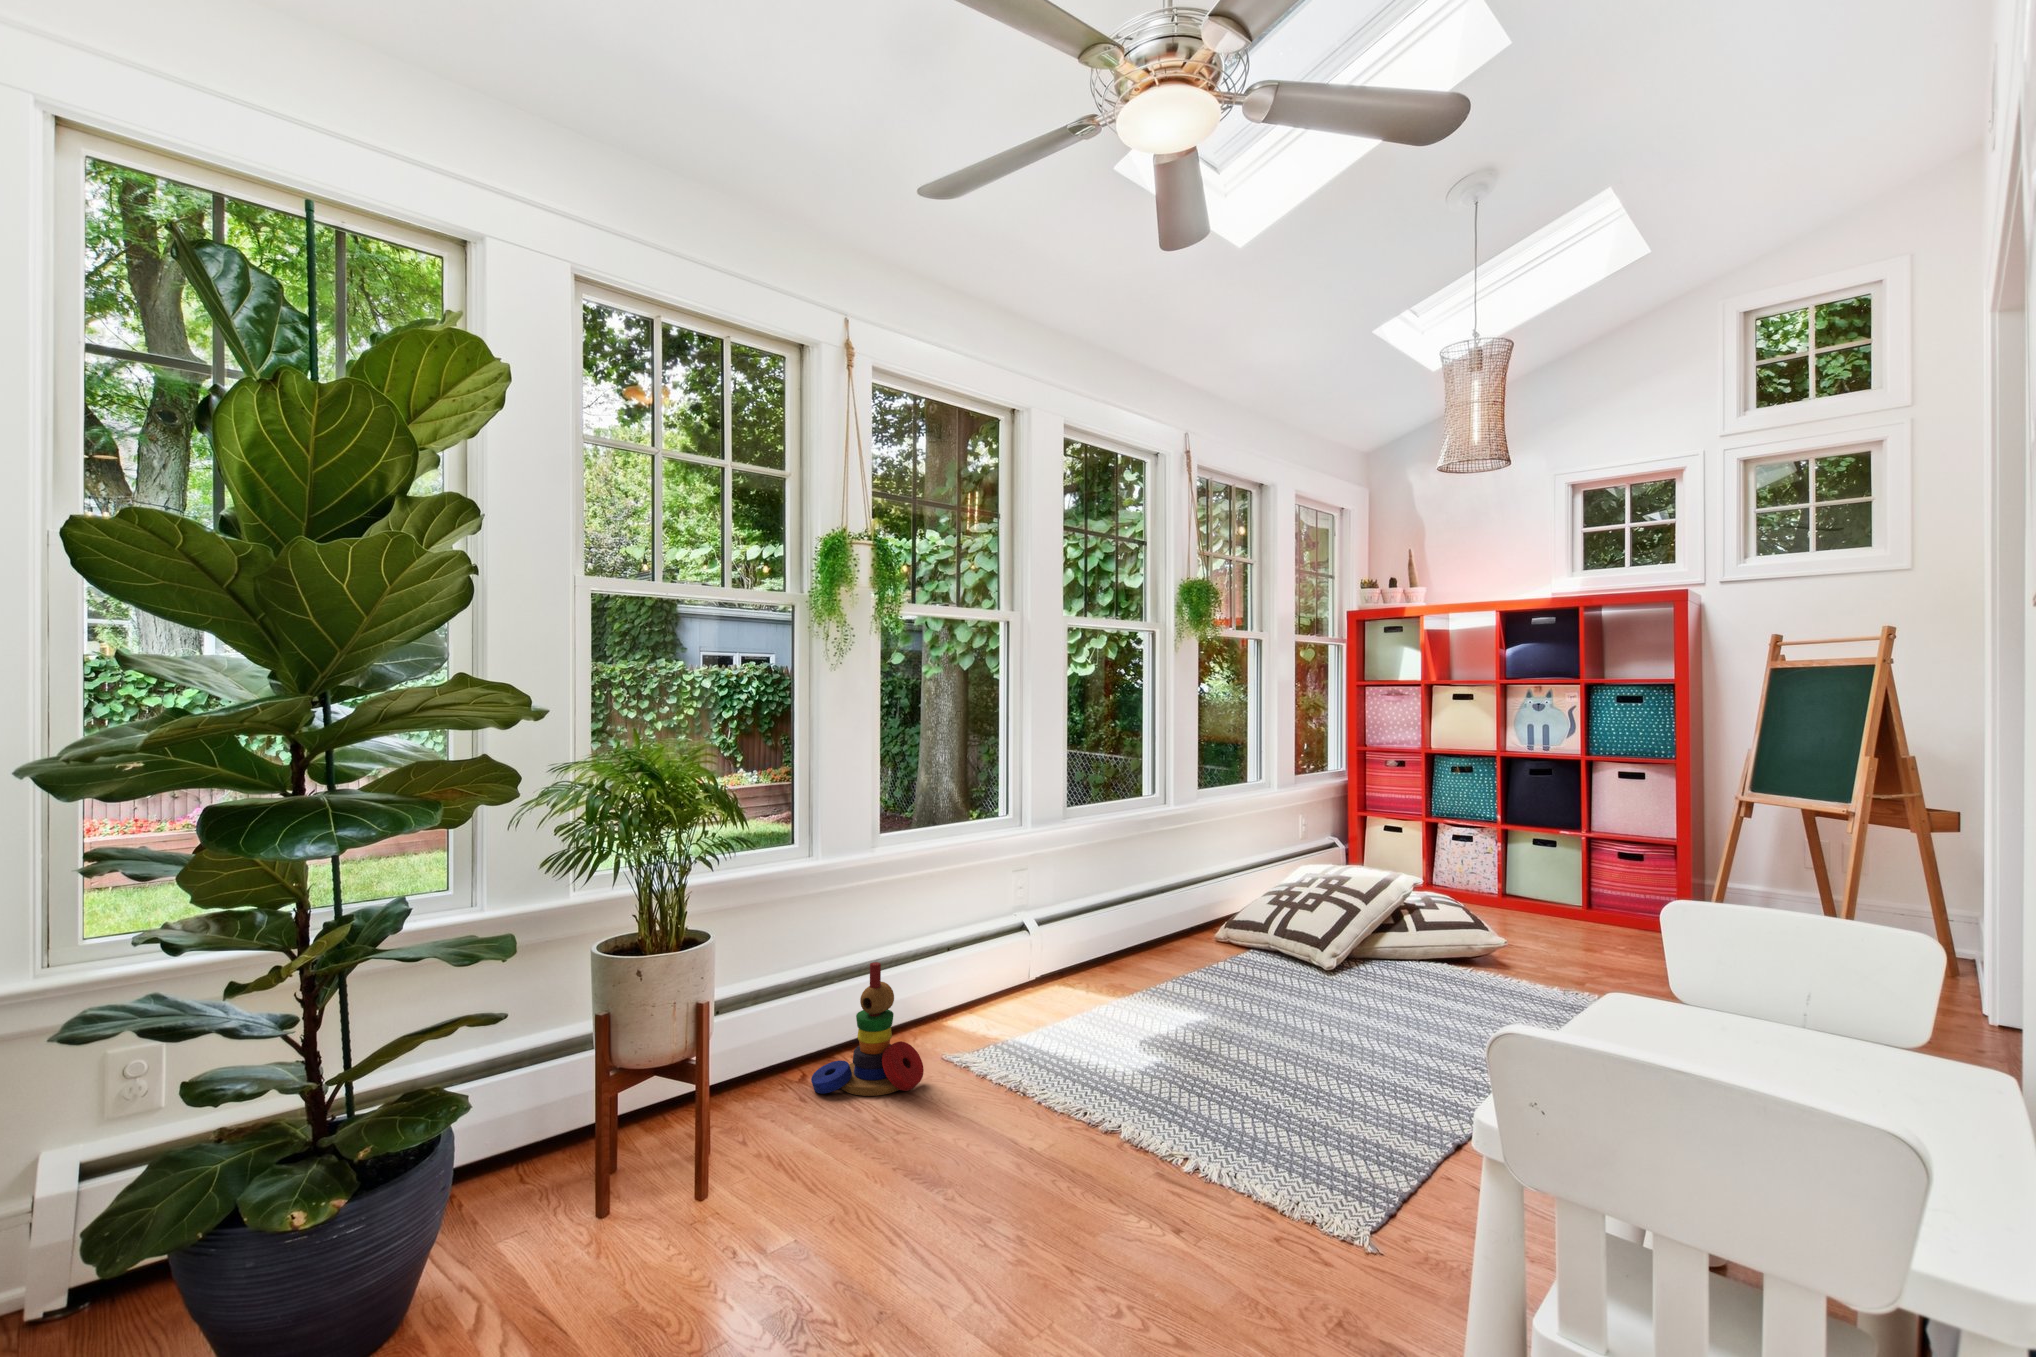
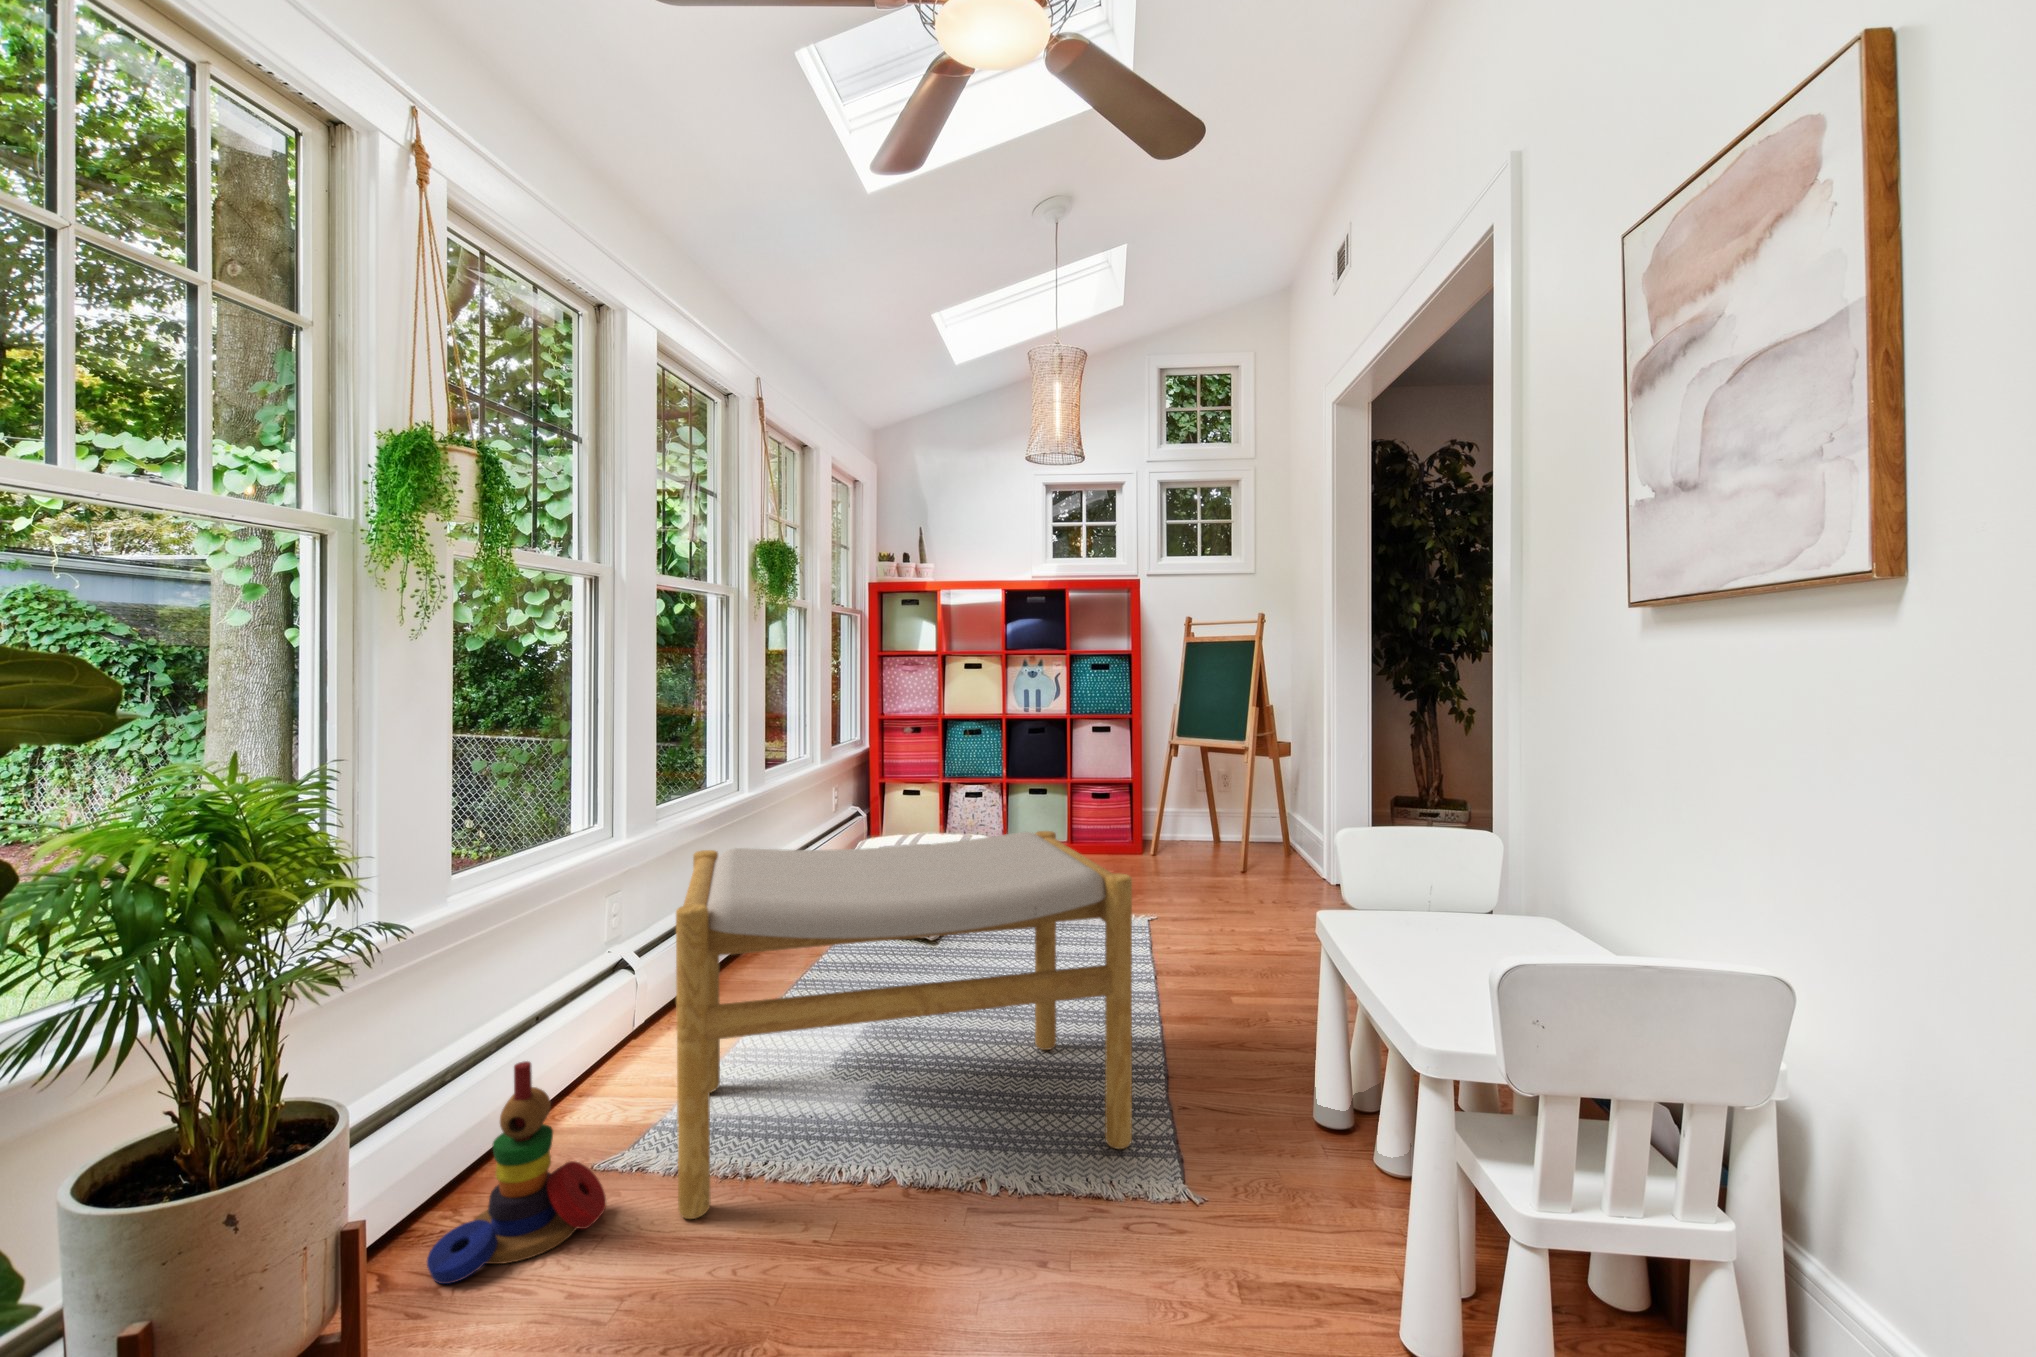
footstool: none [959,839,1360,1183] -> present [676,831,1132,1219]

